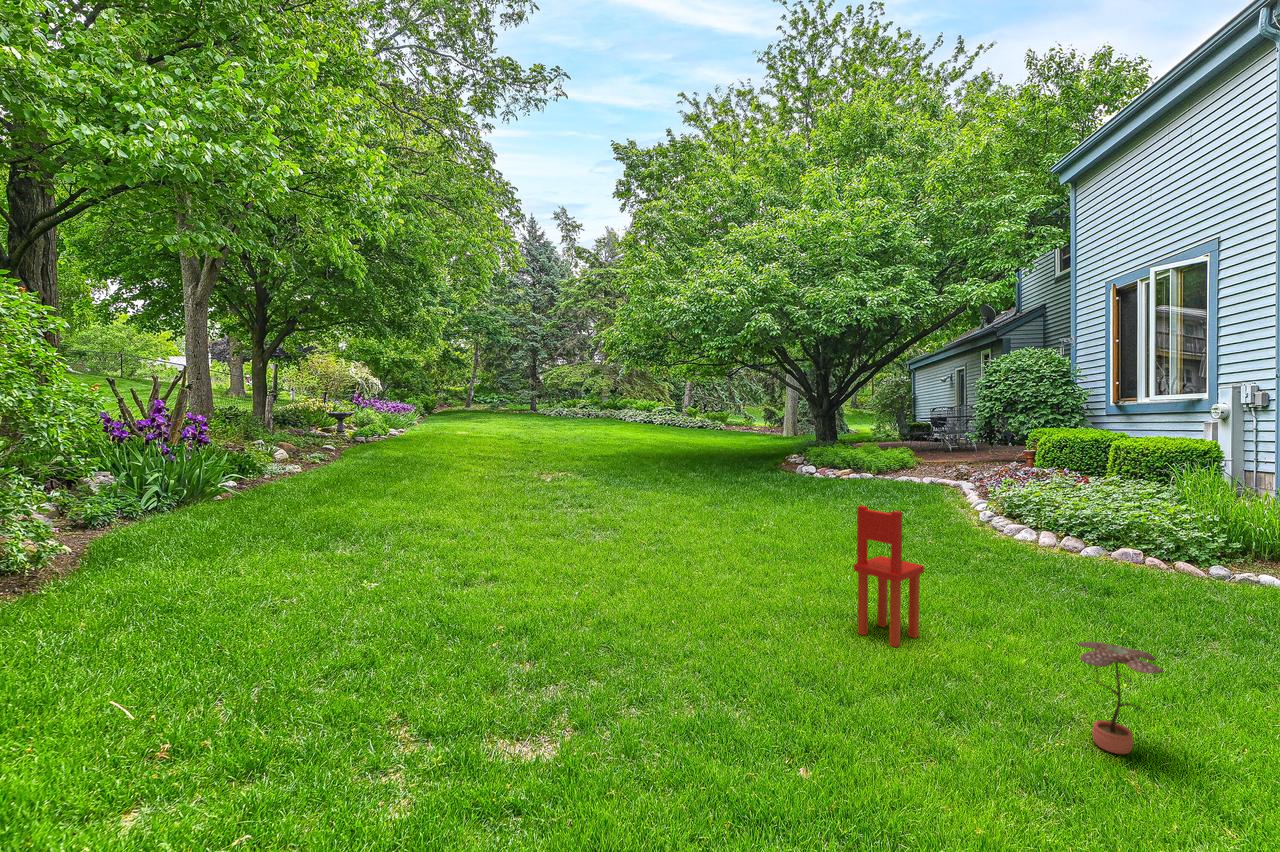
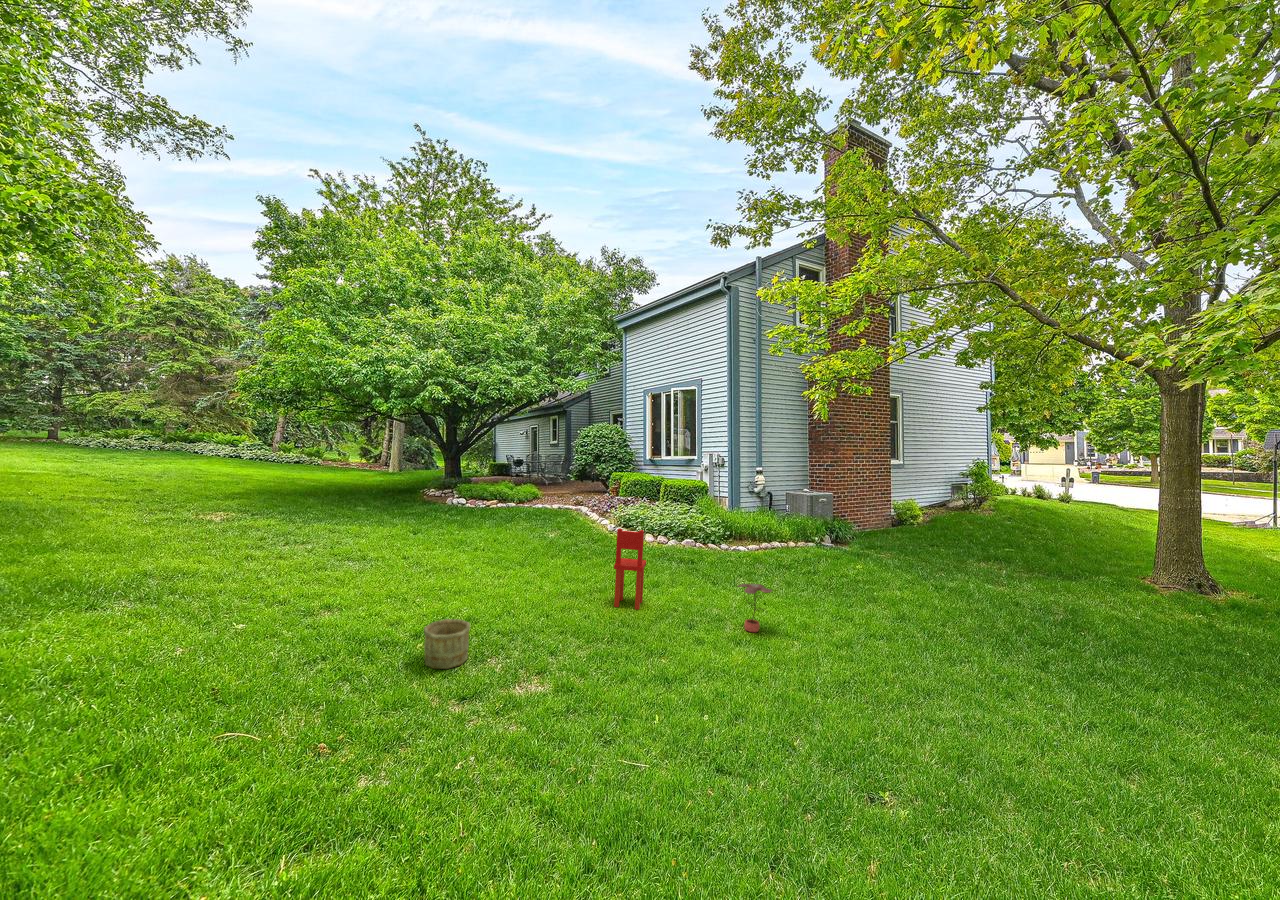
wooden bucket: none [532,595,588,656] -> present [424,619,470,669]

